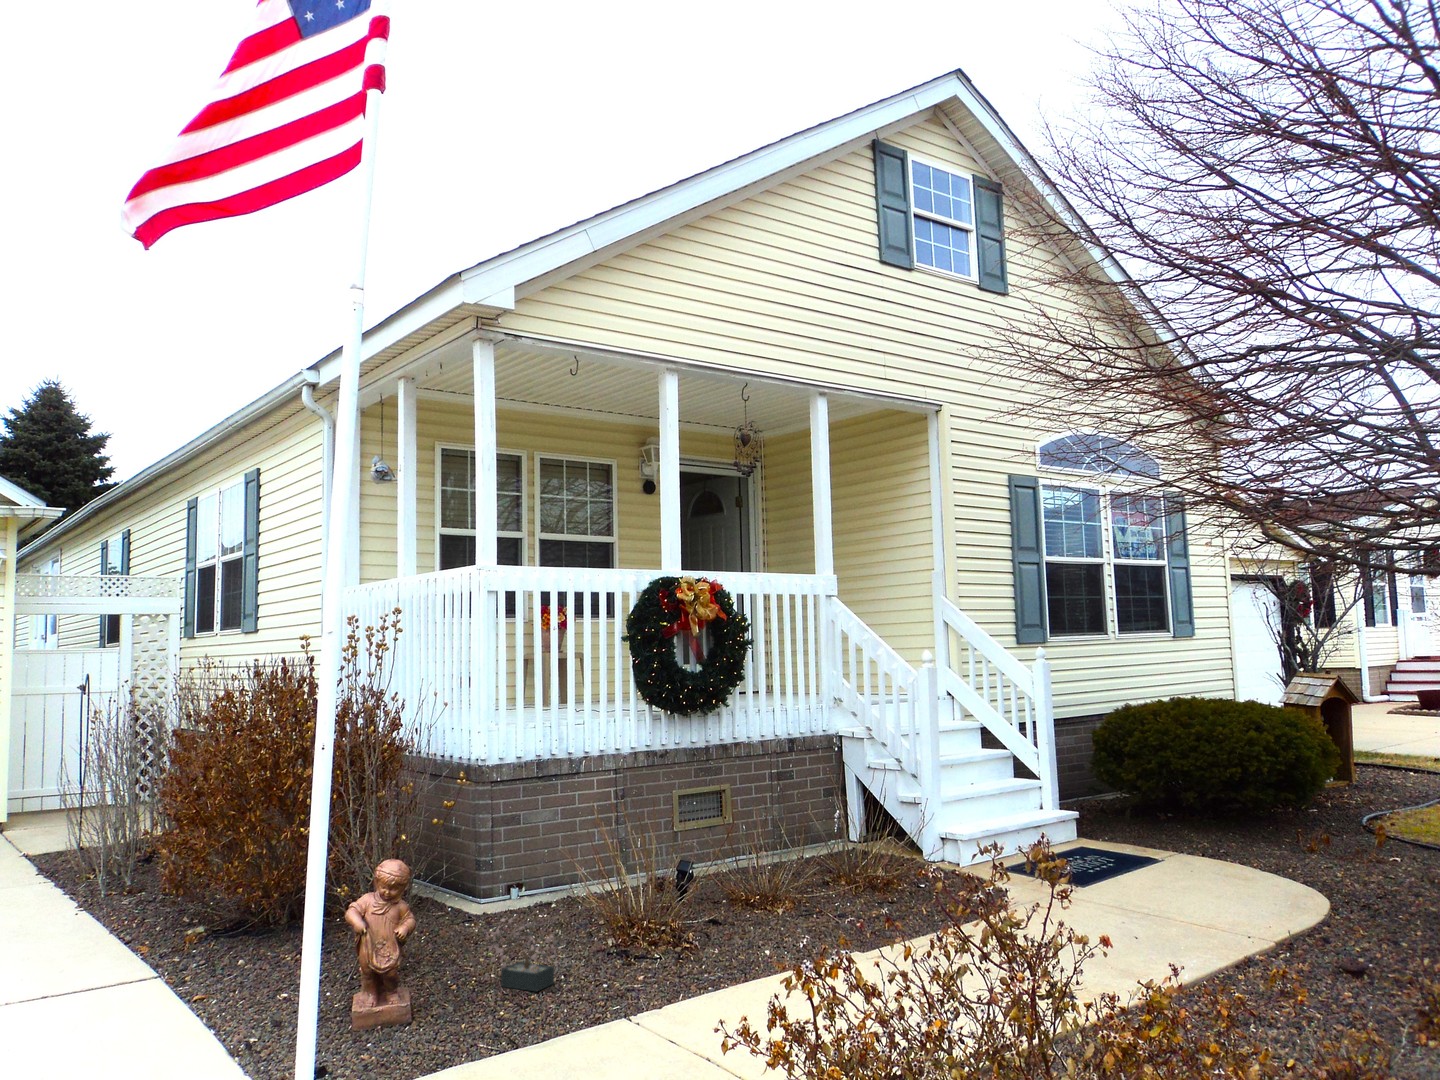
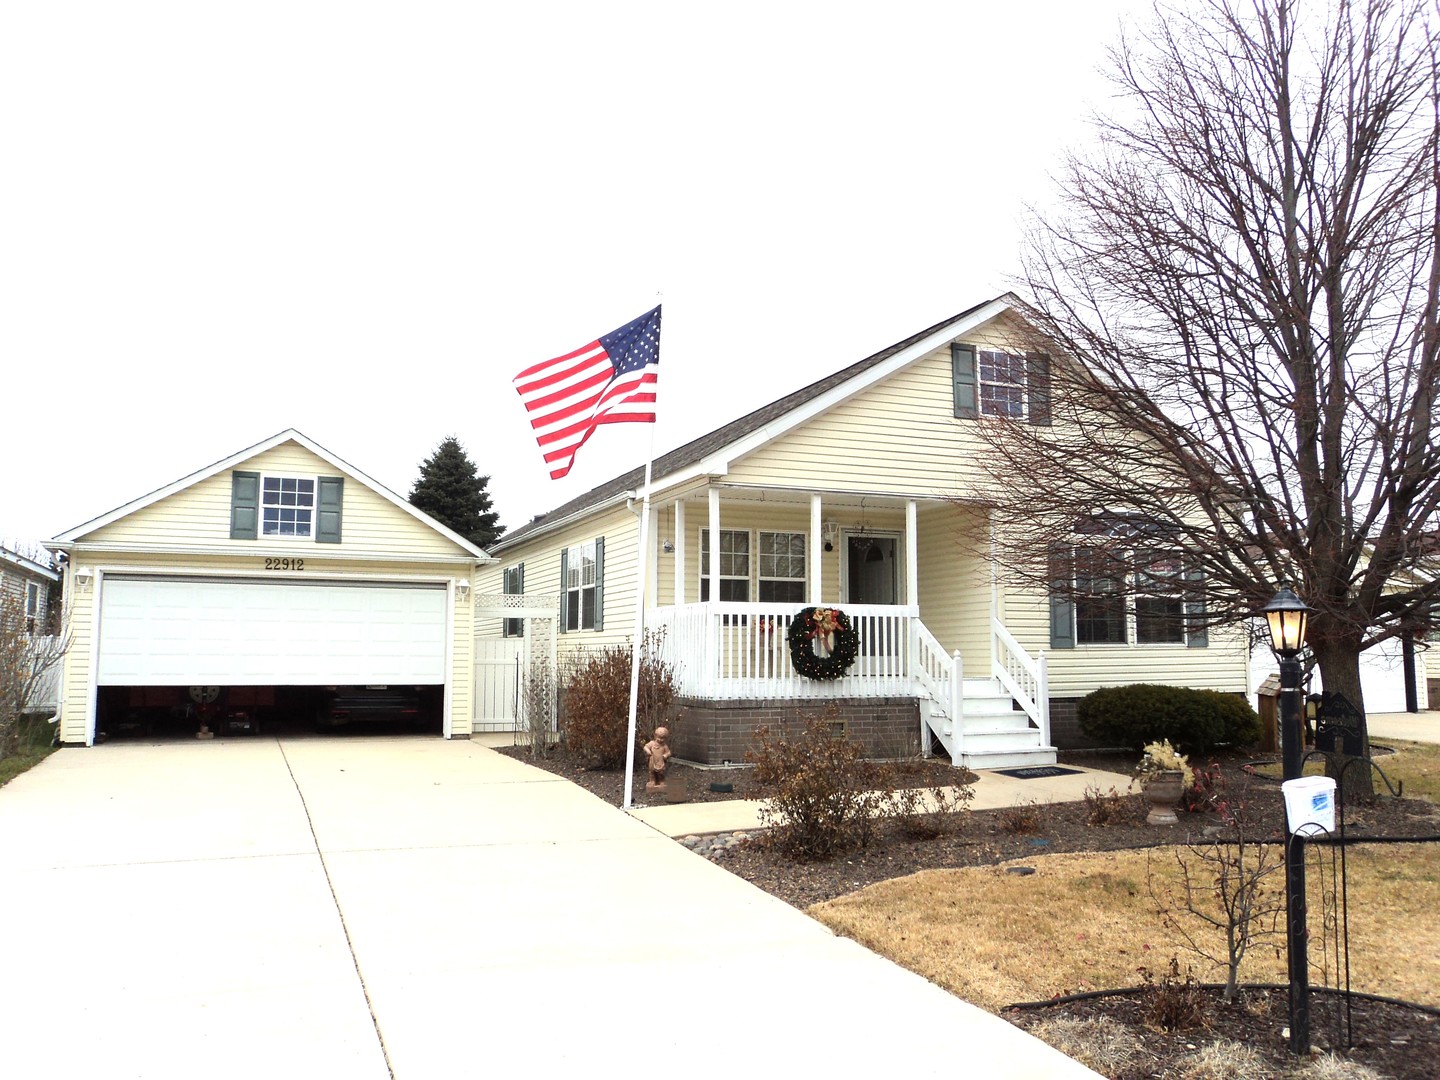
bucket: none [400,953,456,1052] -> present [666,775,687,802]

